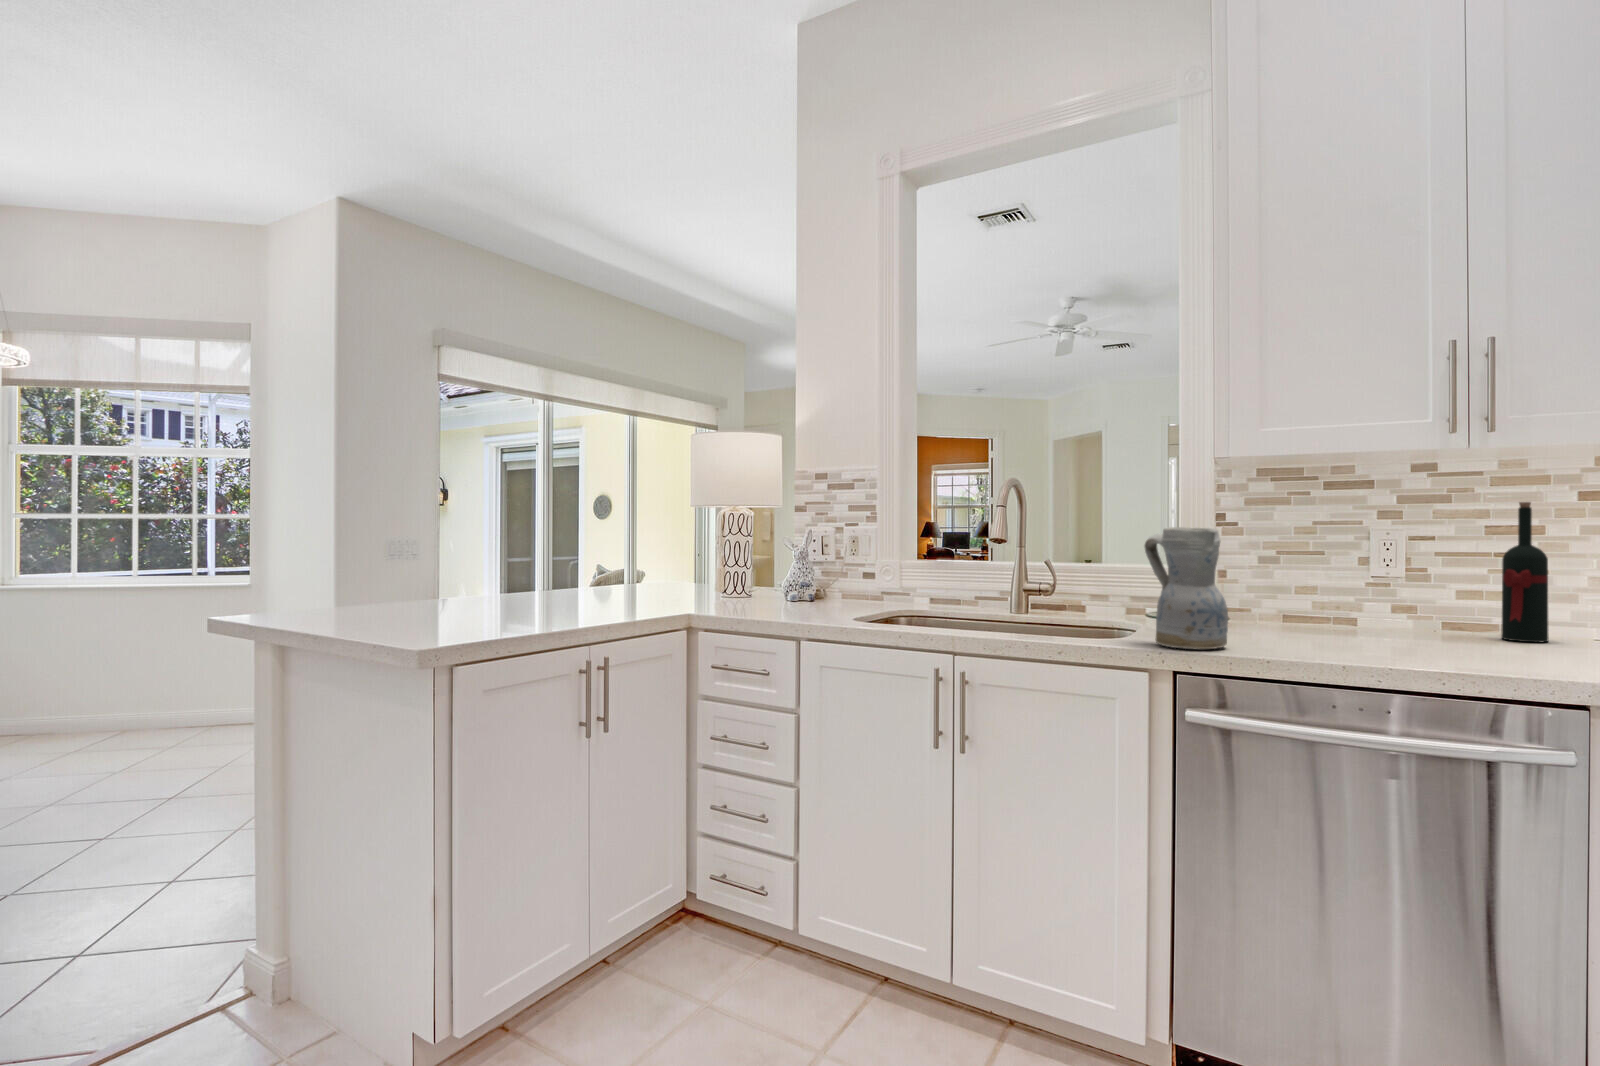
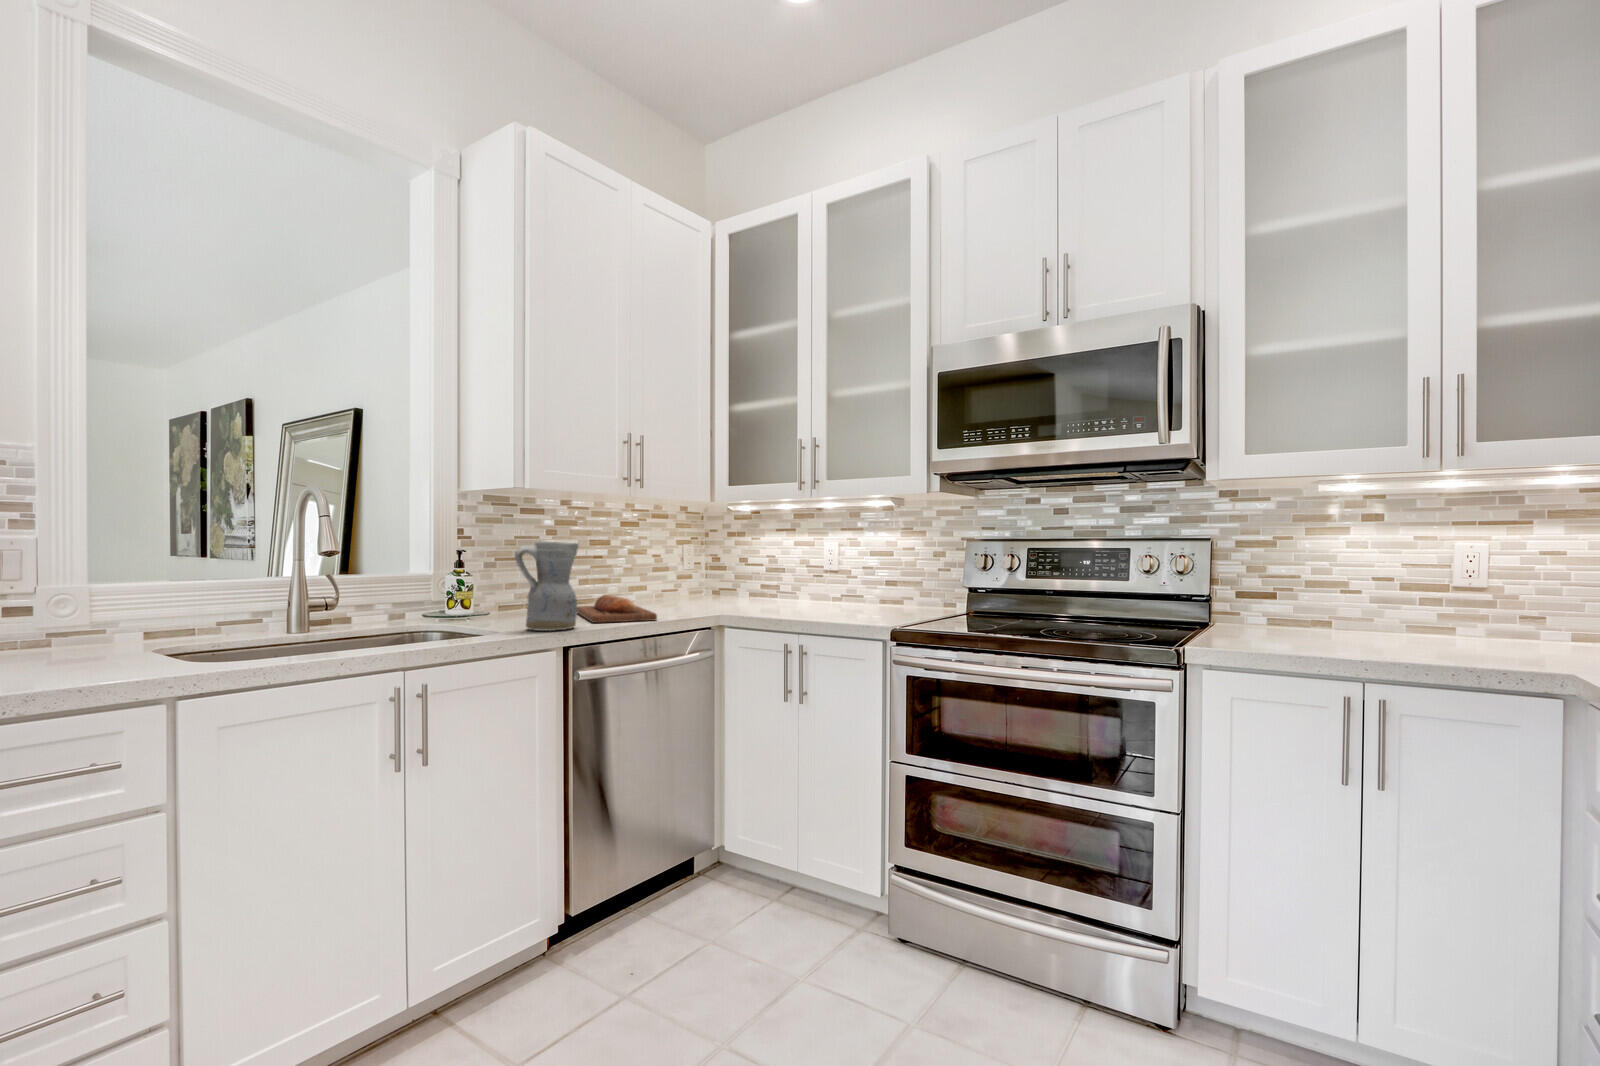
wine bottle: present [1501,502,1549,642] -> none [597,527,618,606]
bread loaf: none [1279,616,1484,665] -> present [577,595,657,623]

